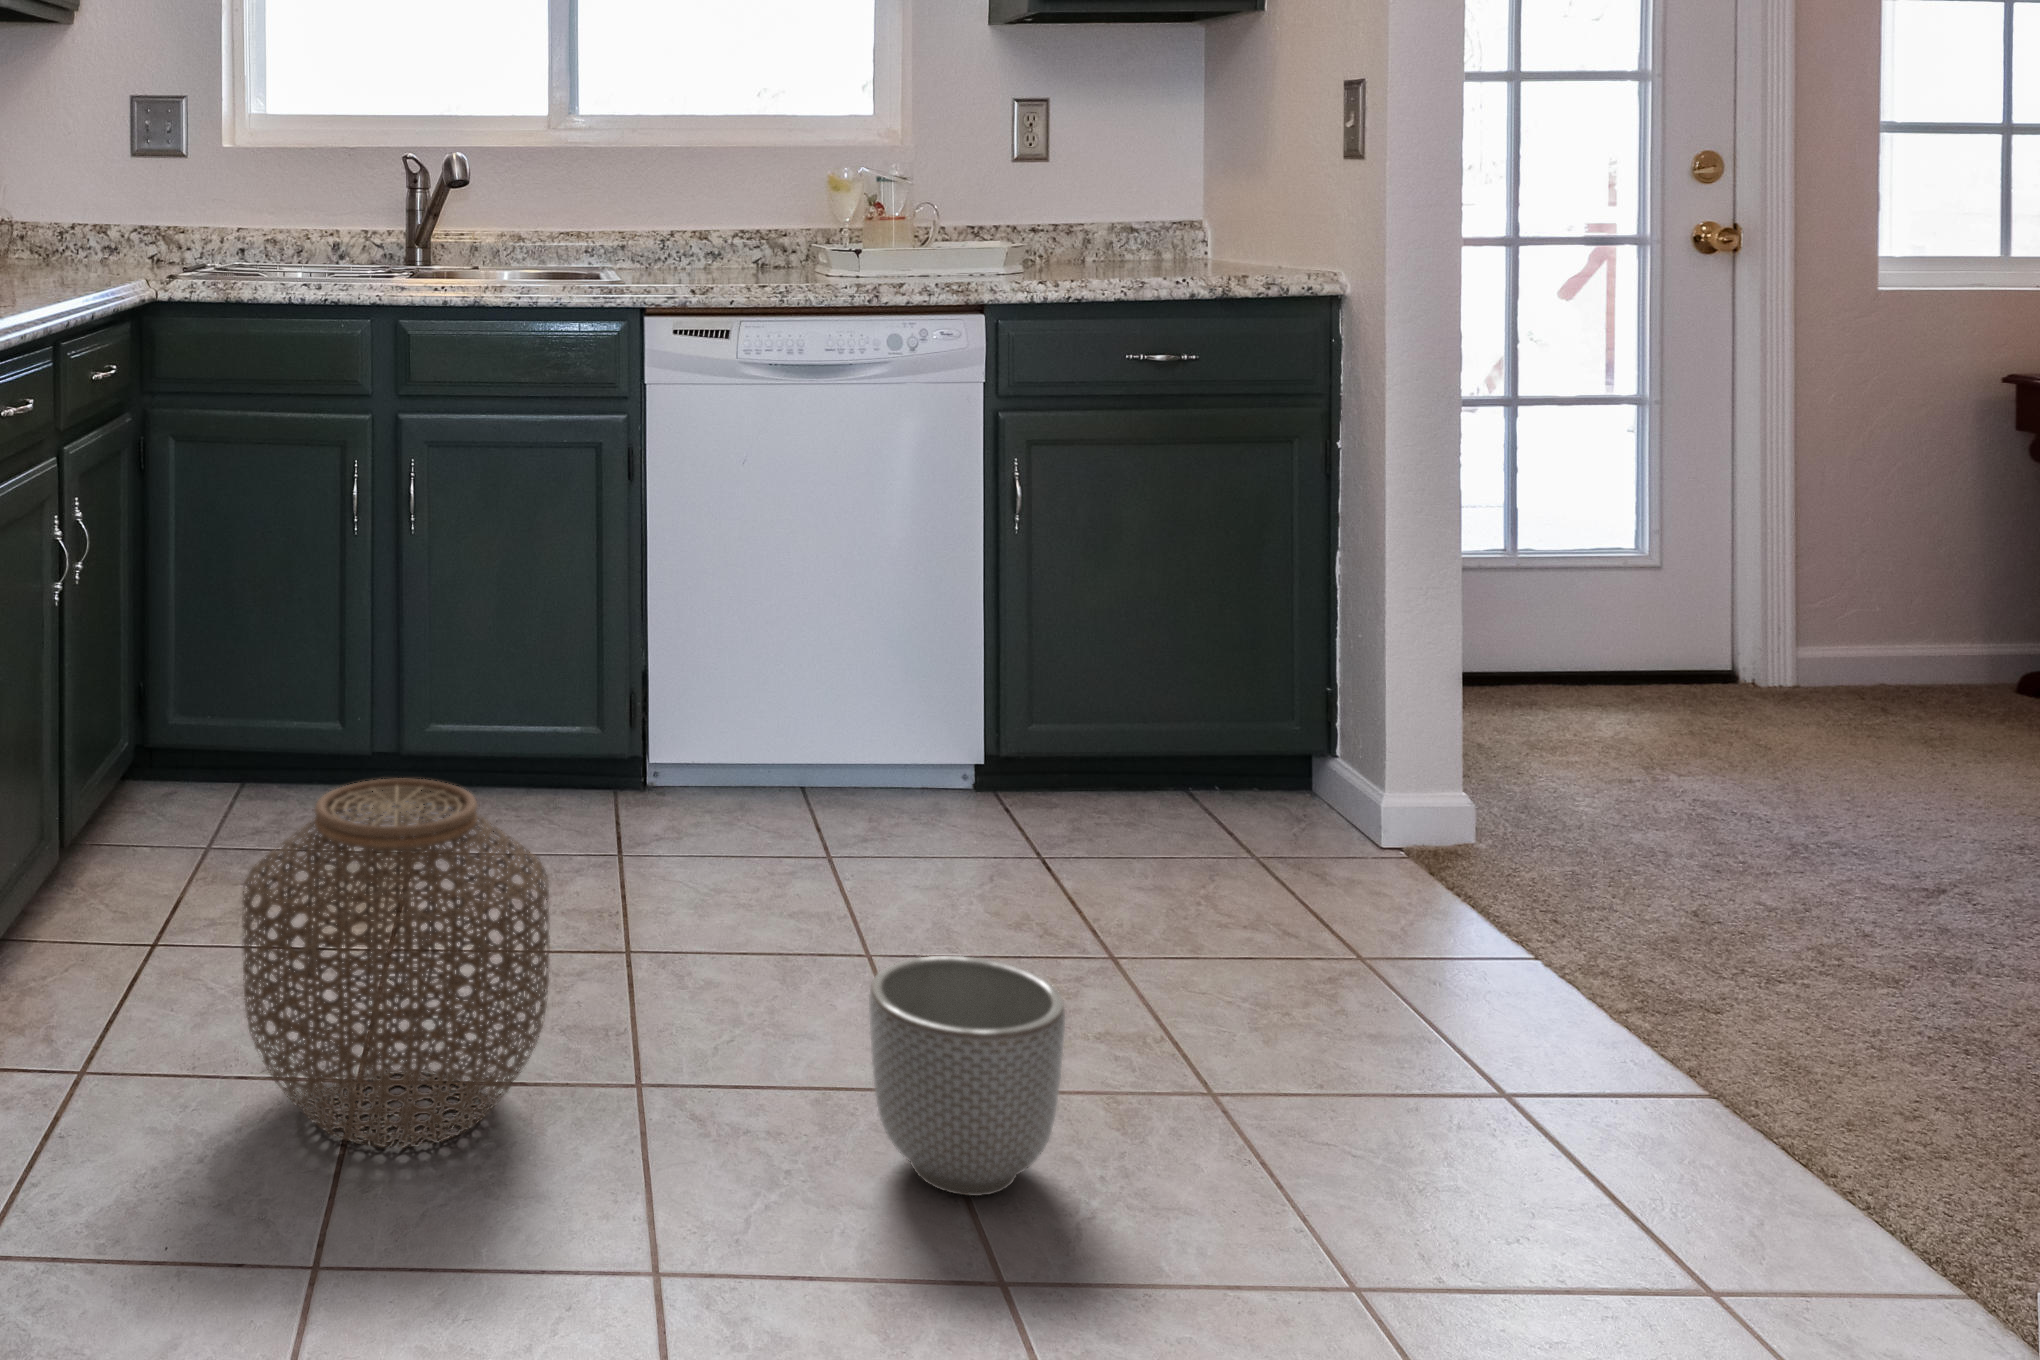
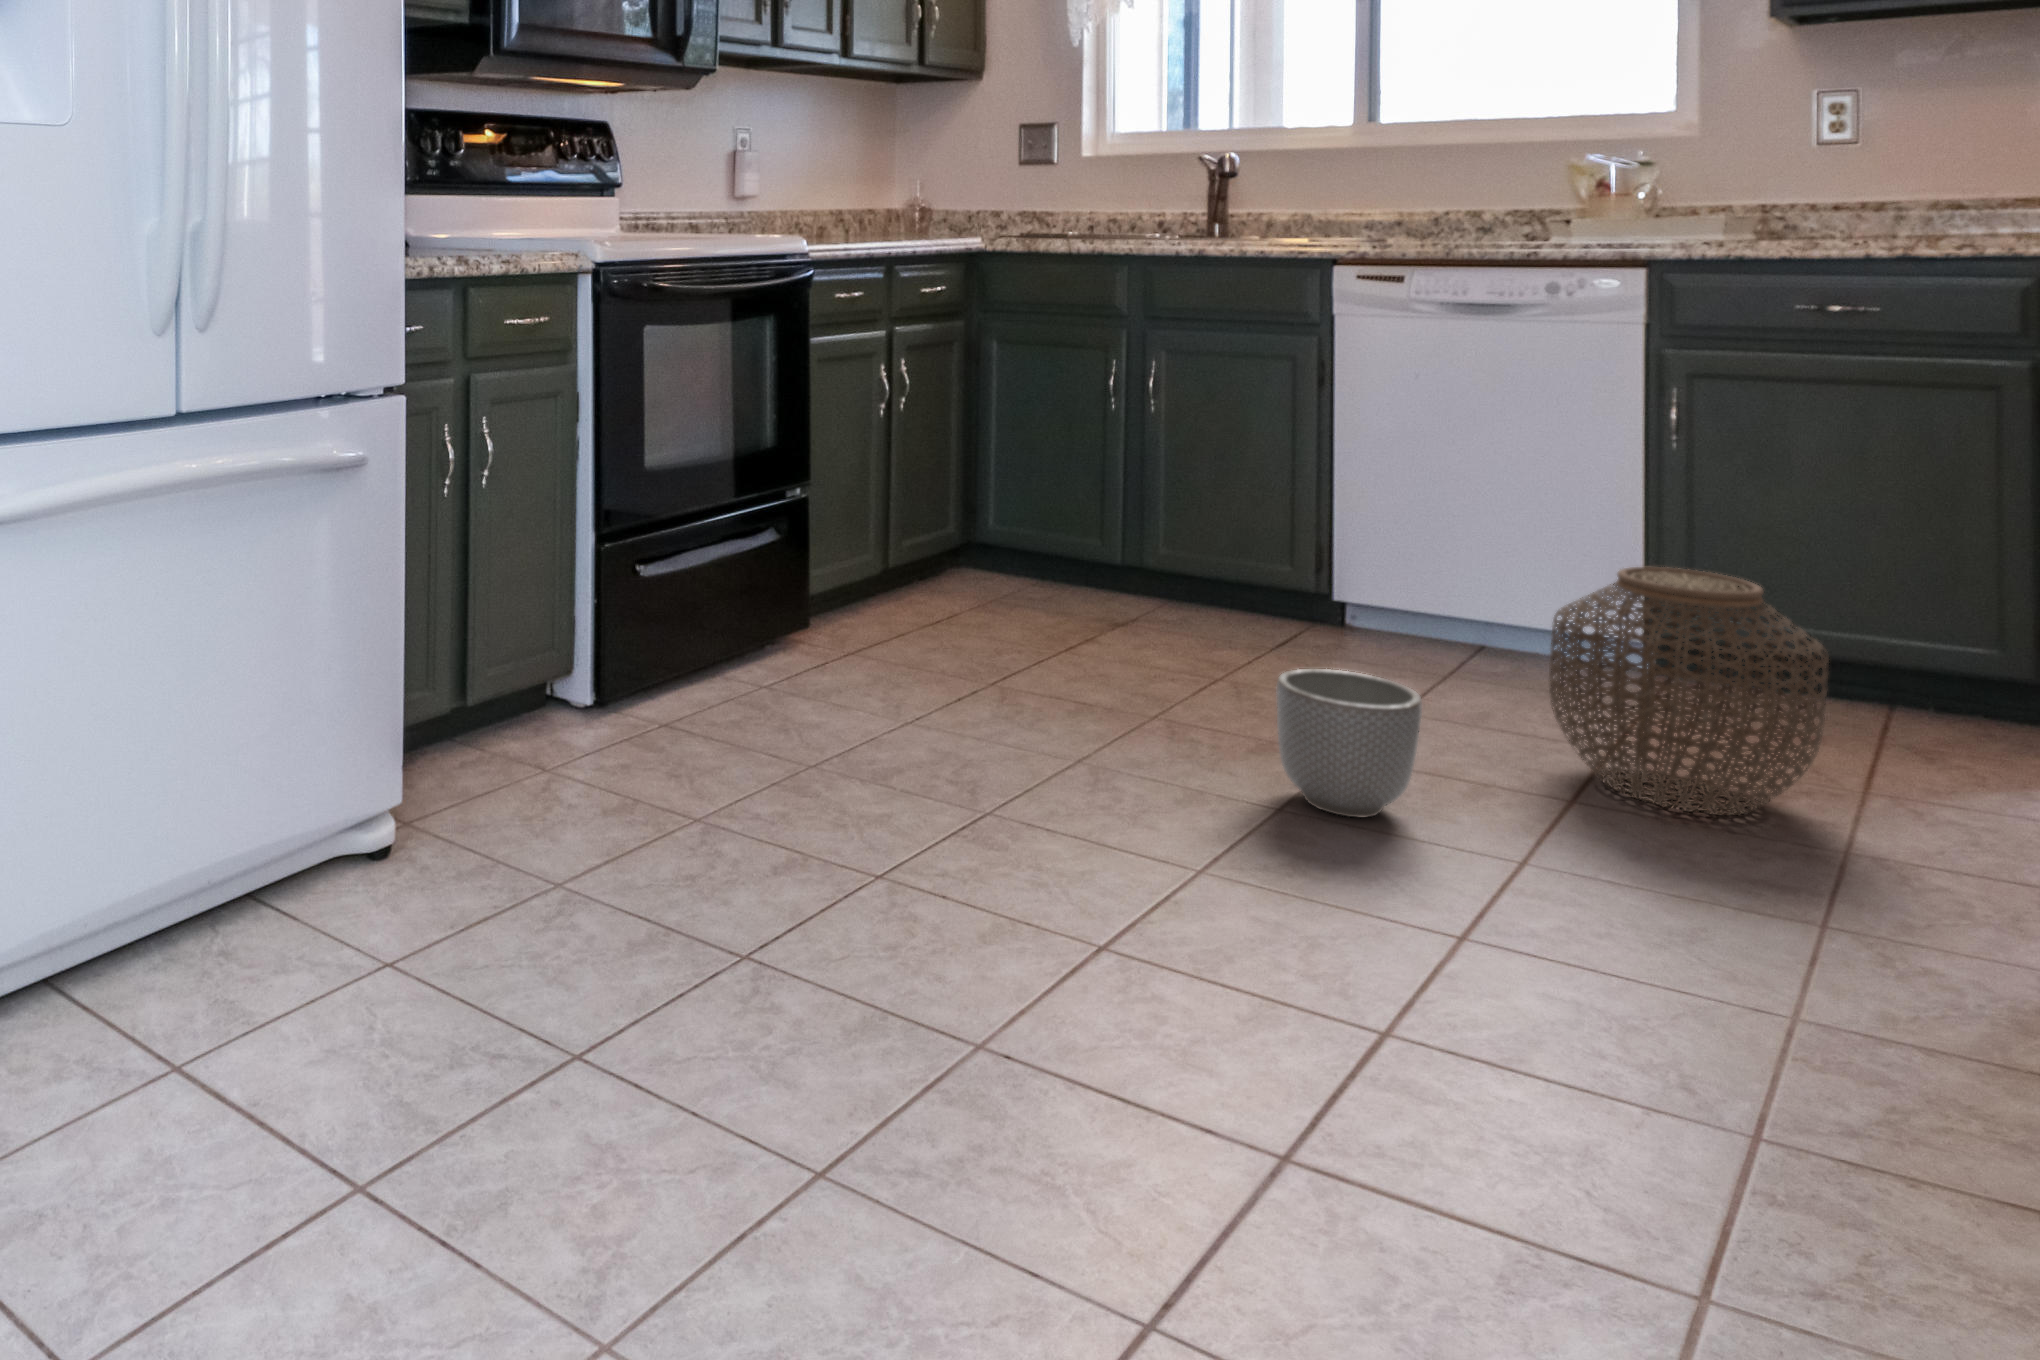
woven basket: present [242,778,550,1148] -> present [1549,567,1829,815]

